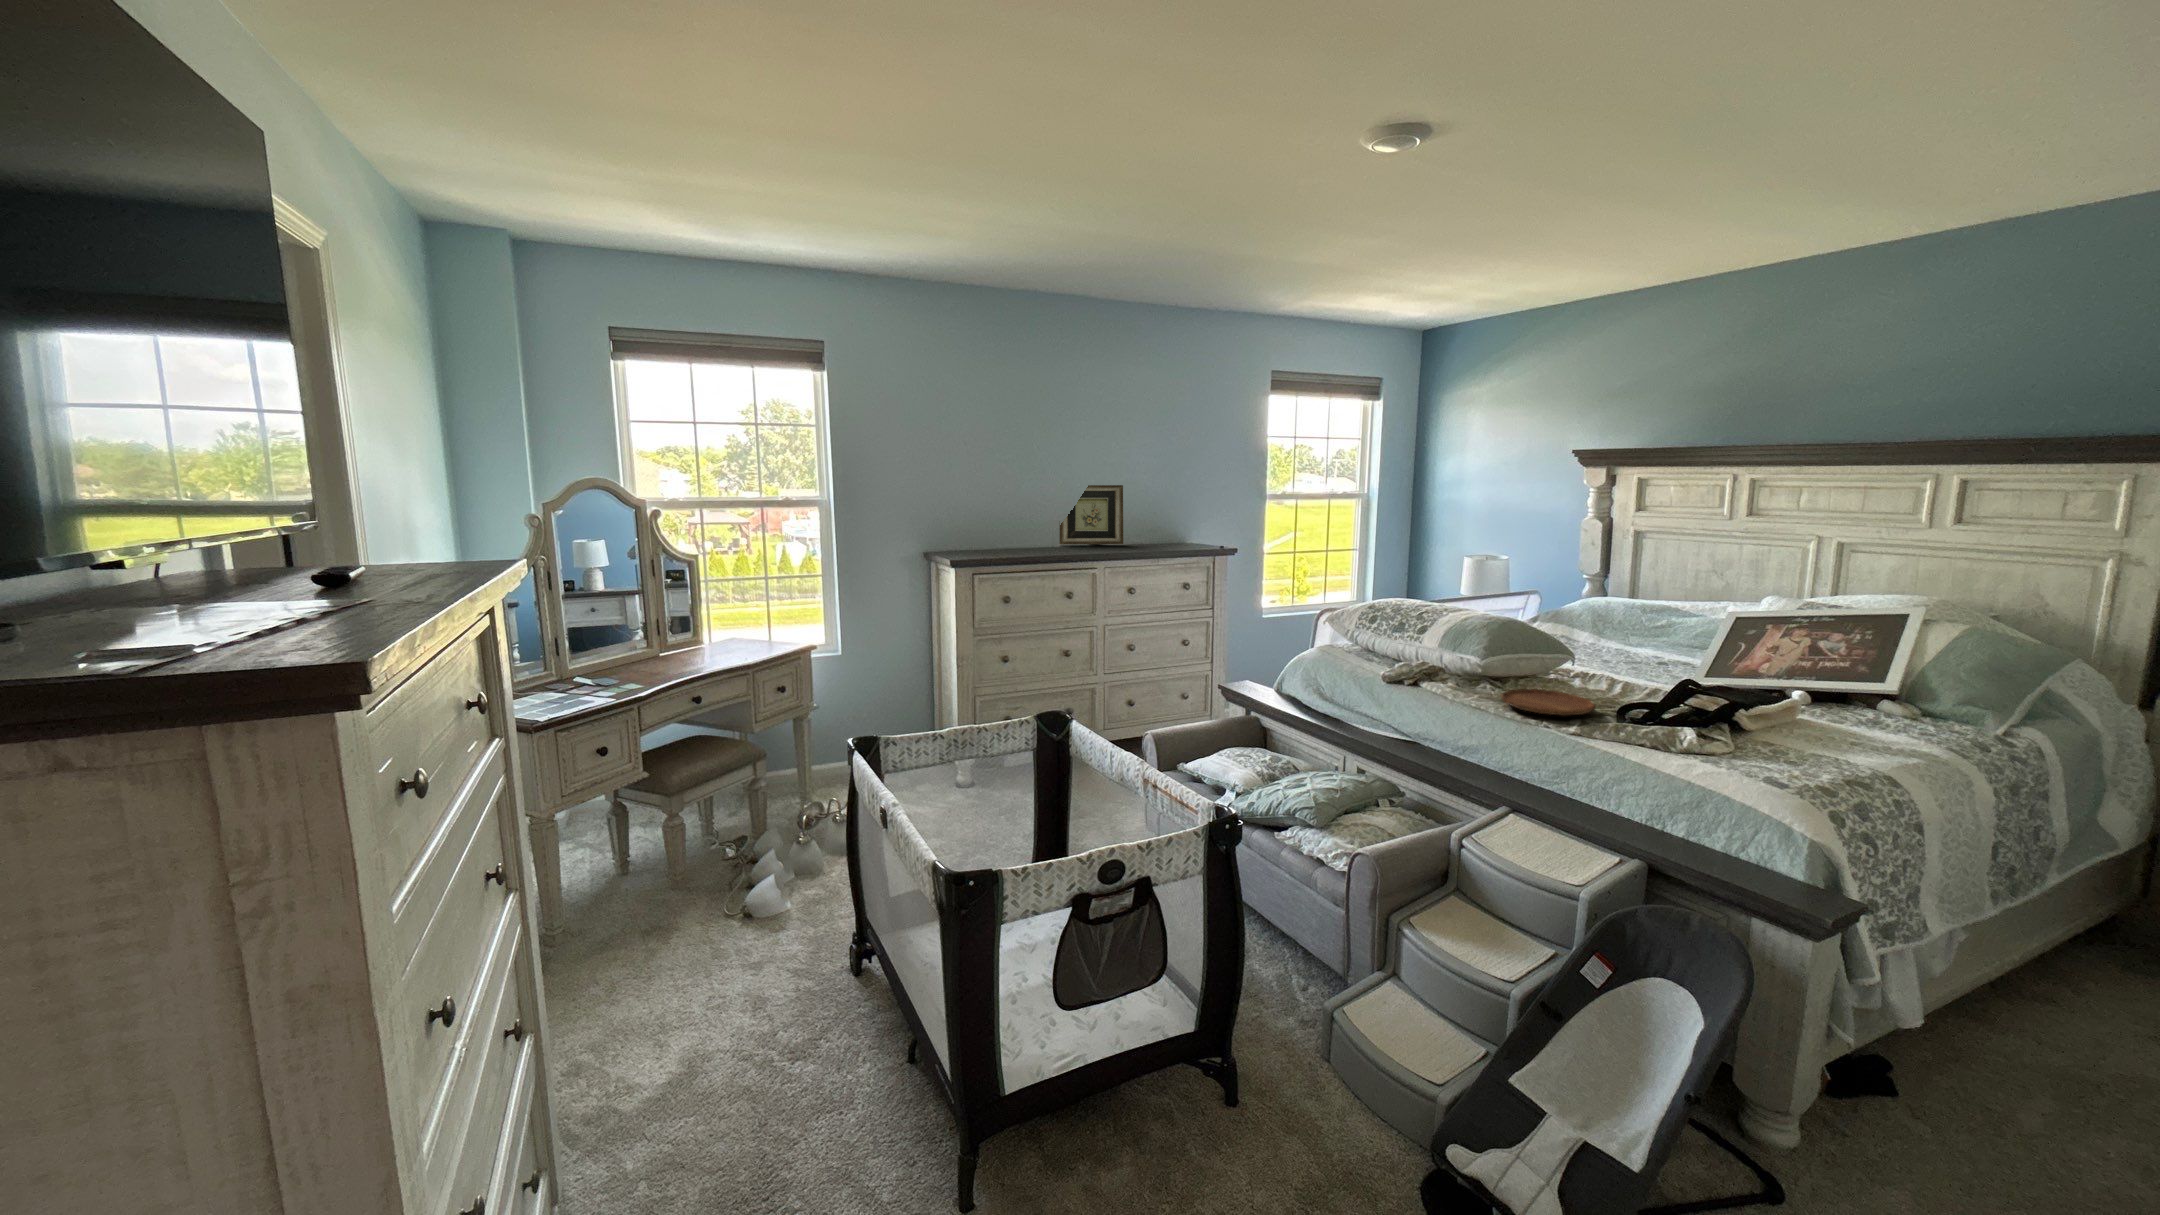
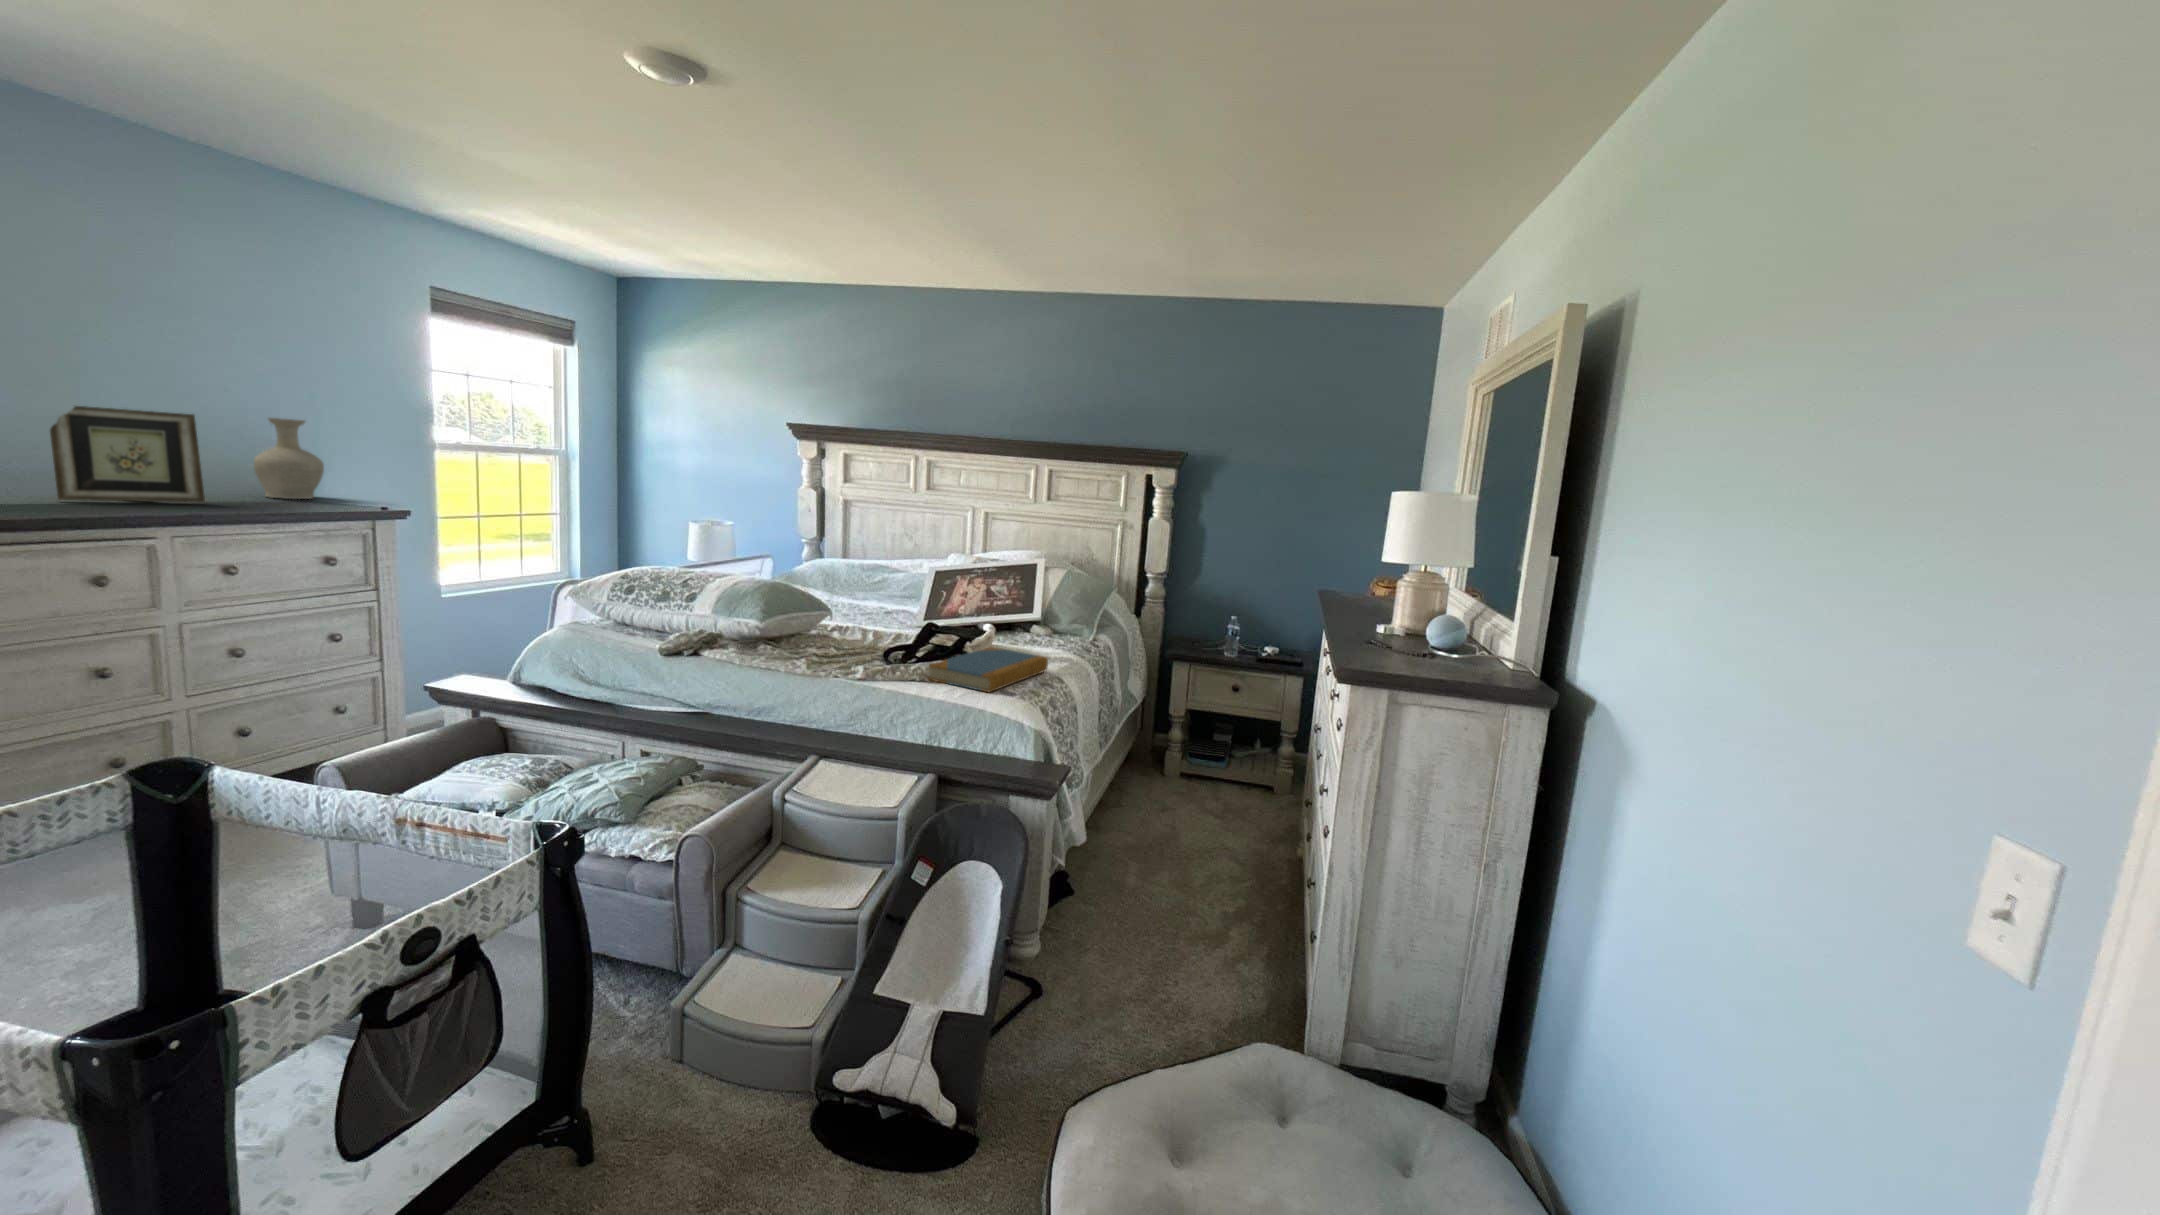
vase: none [1150,483,1189,540] -> present [254,417,324,499]
tray: present [1501,689,1595,716] -> none [784,643,867,665]
book: none [1666,722,1876,779] -> present [929,648,1048,692]

